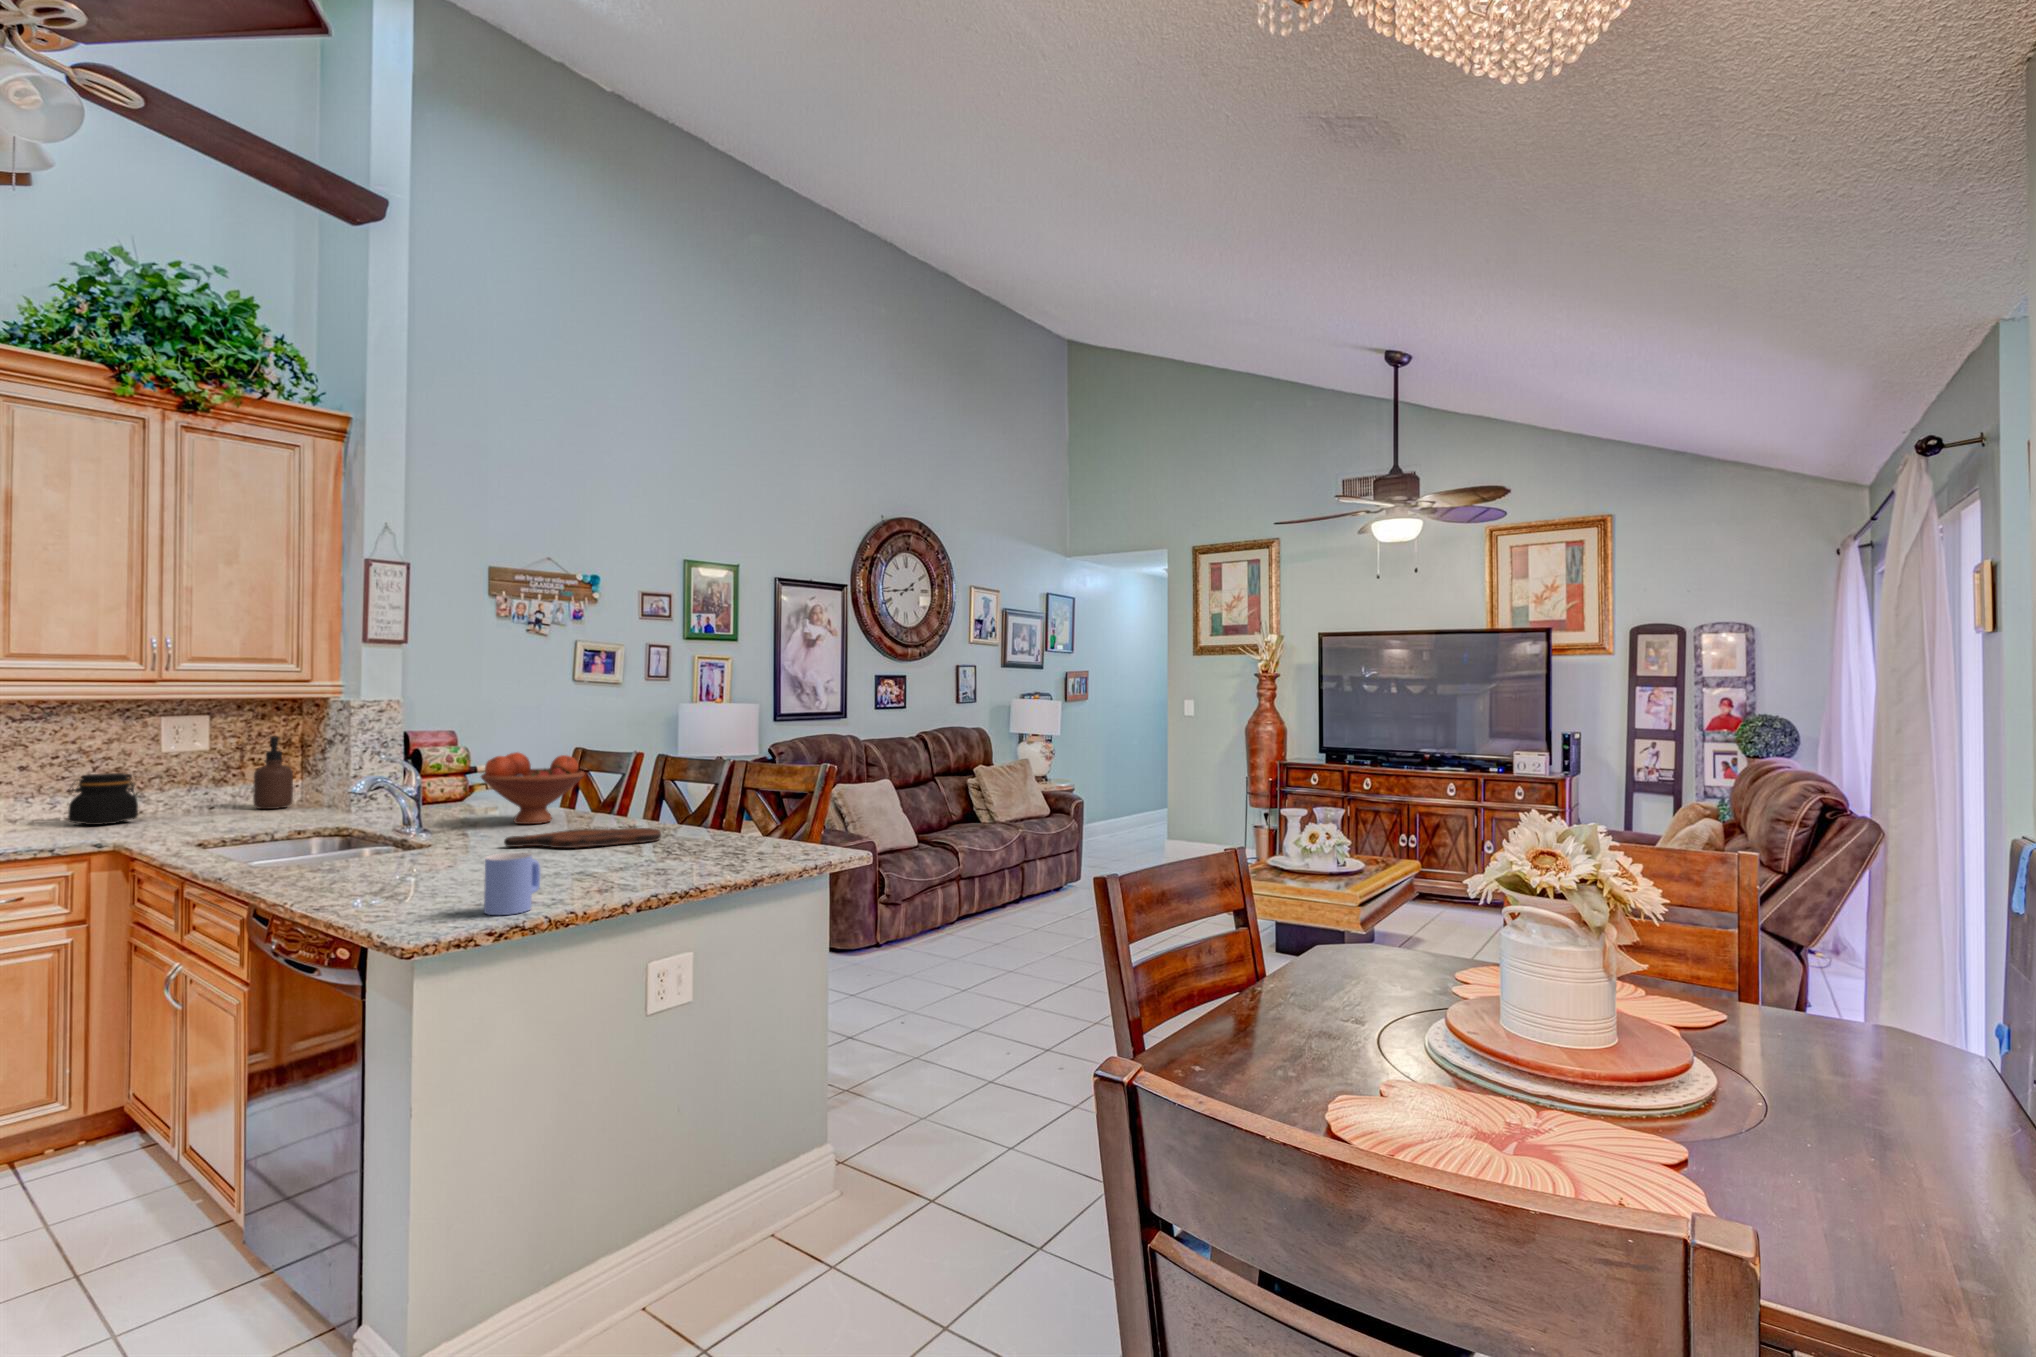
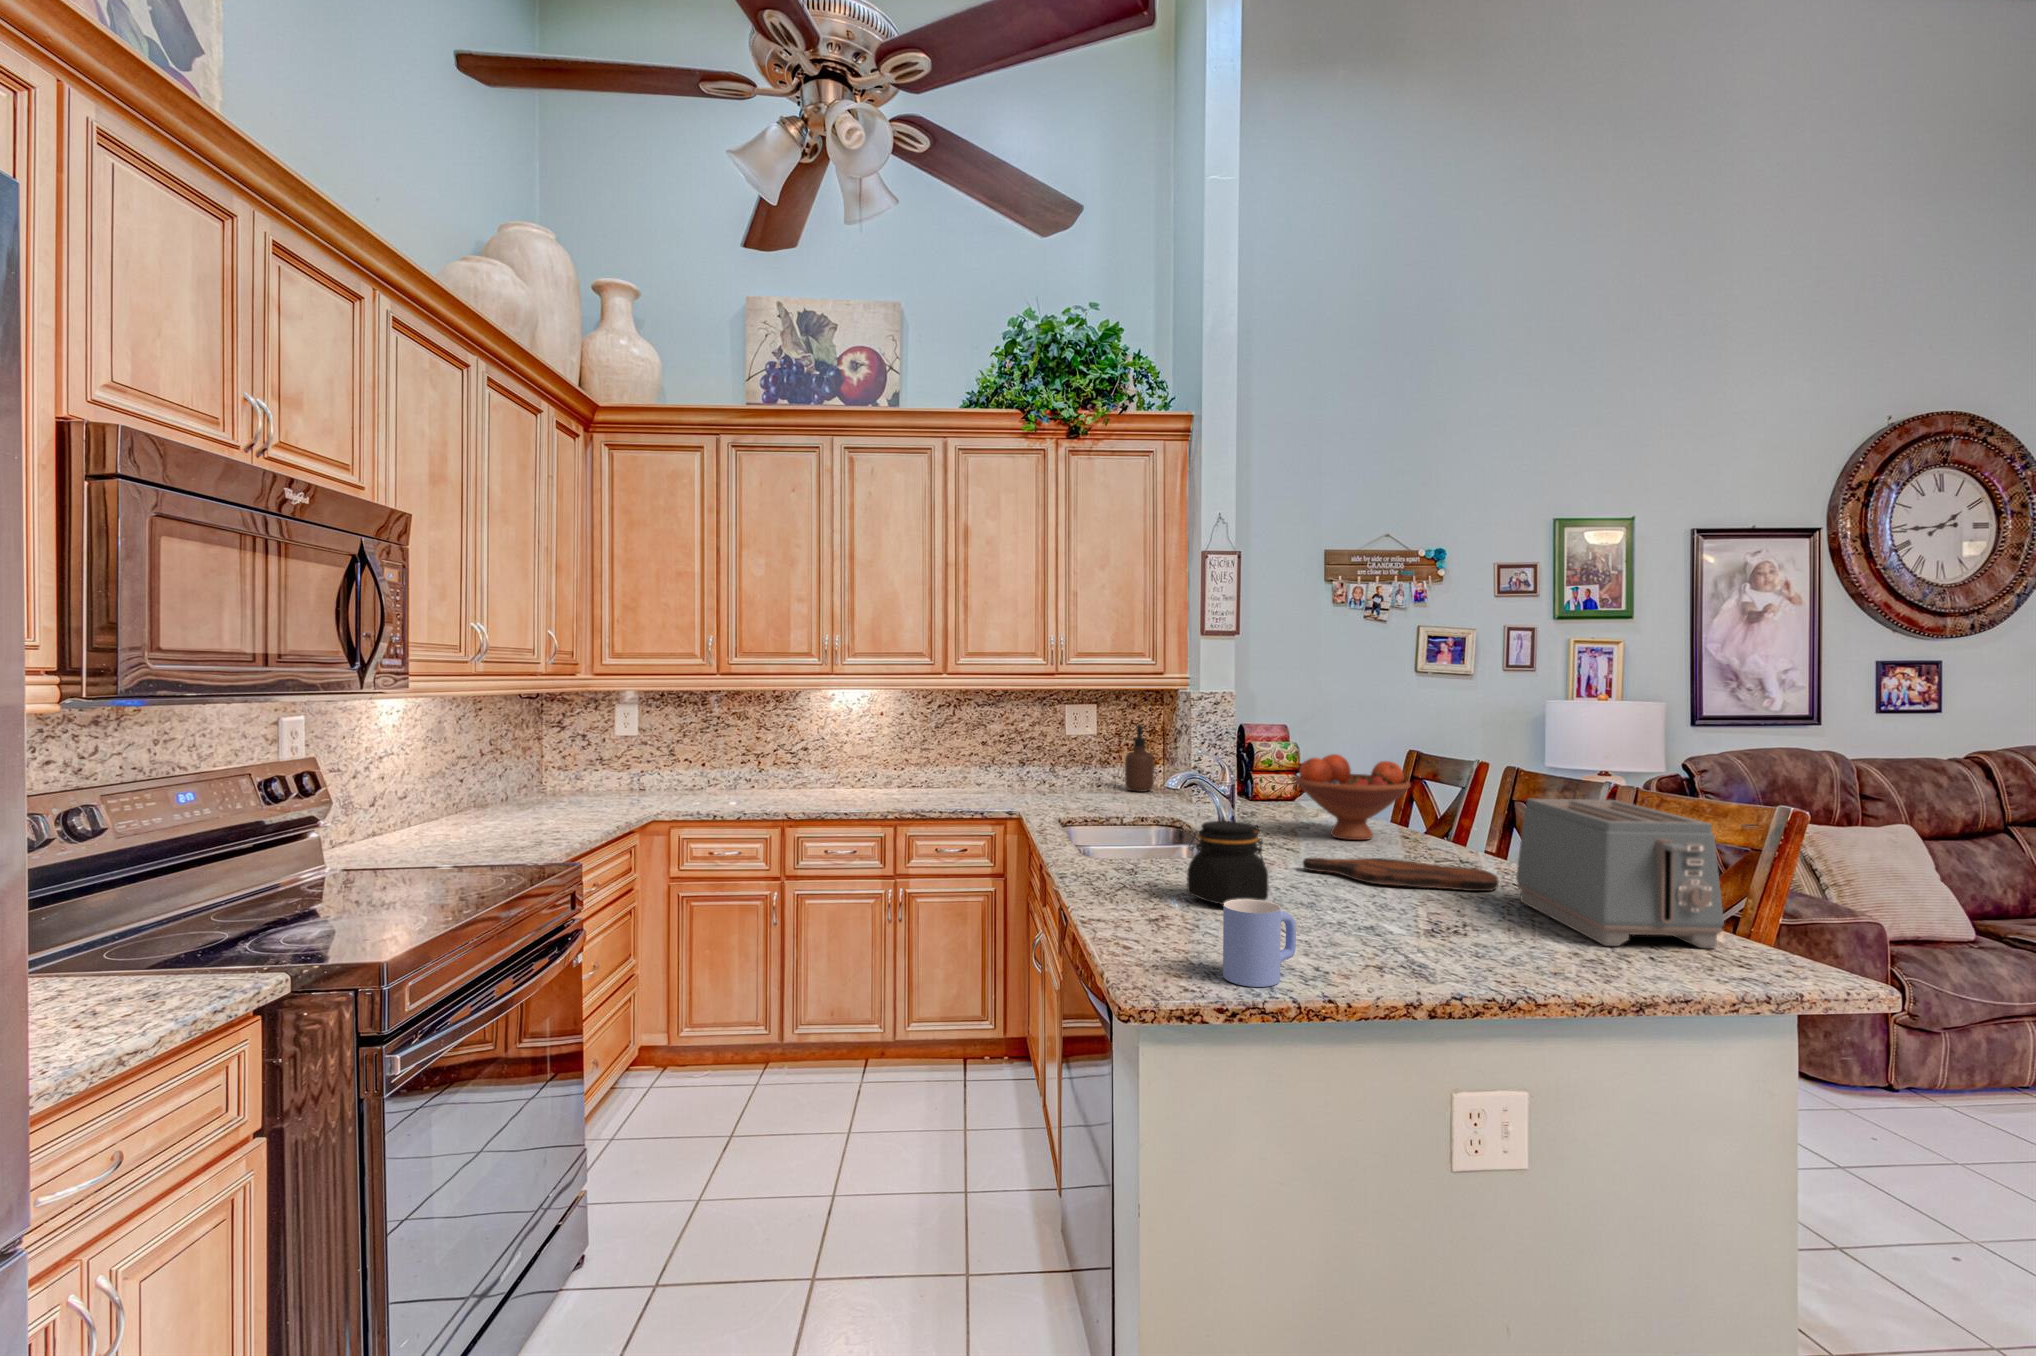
toaster: none [676,767,797,857] -> present [1516,799,1724,949]
jar: present [68,773,138,825] -> present [1187,821,1268,905]

